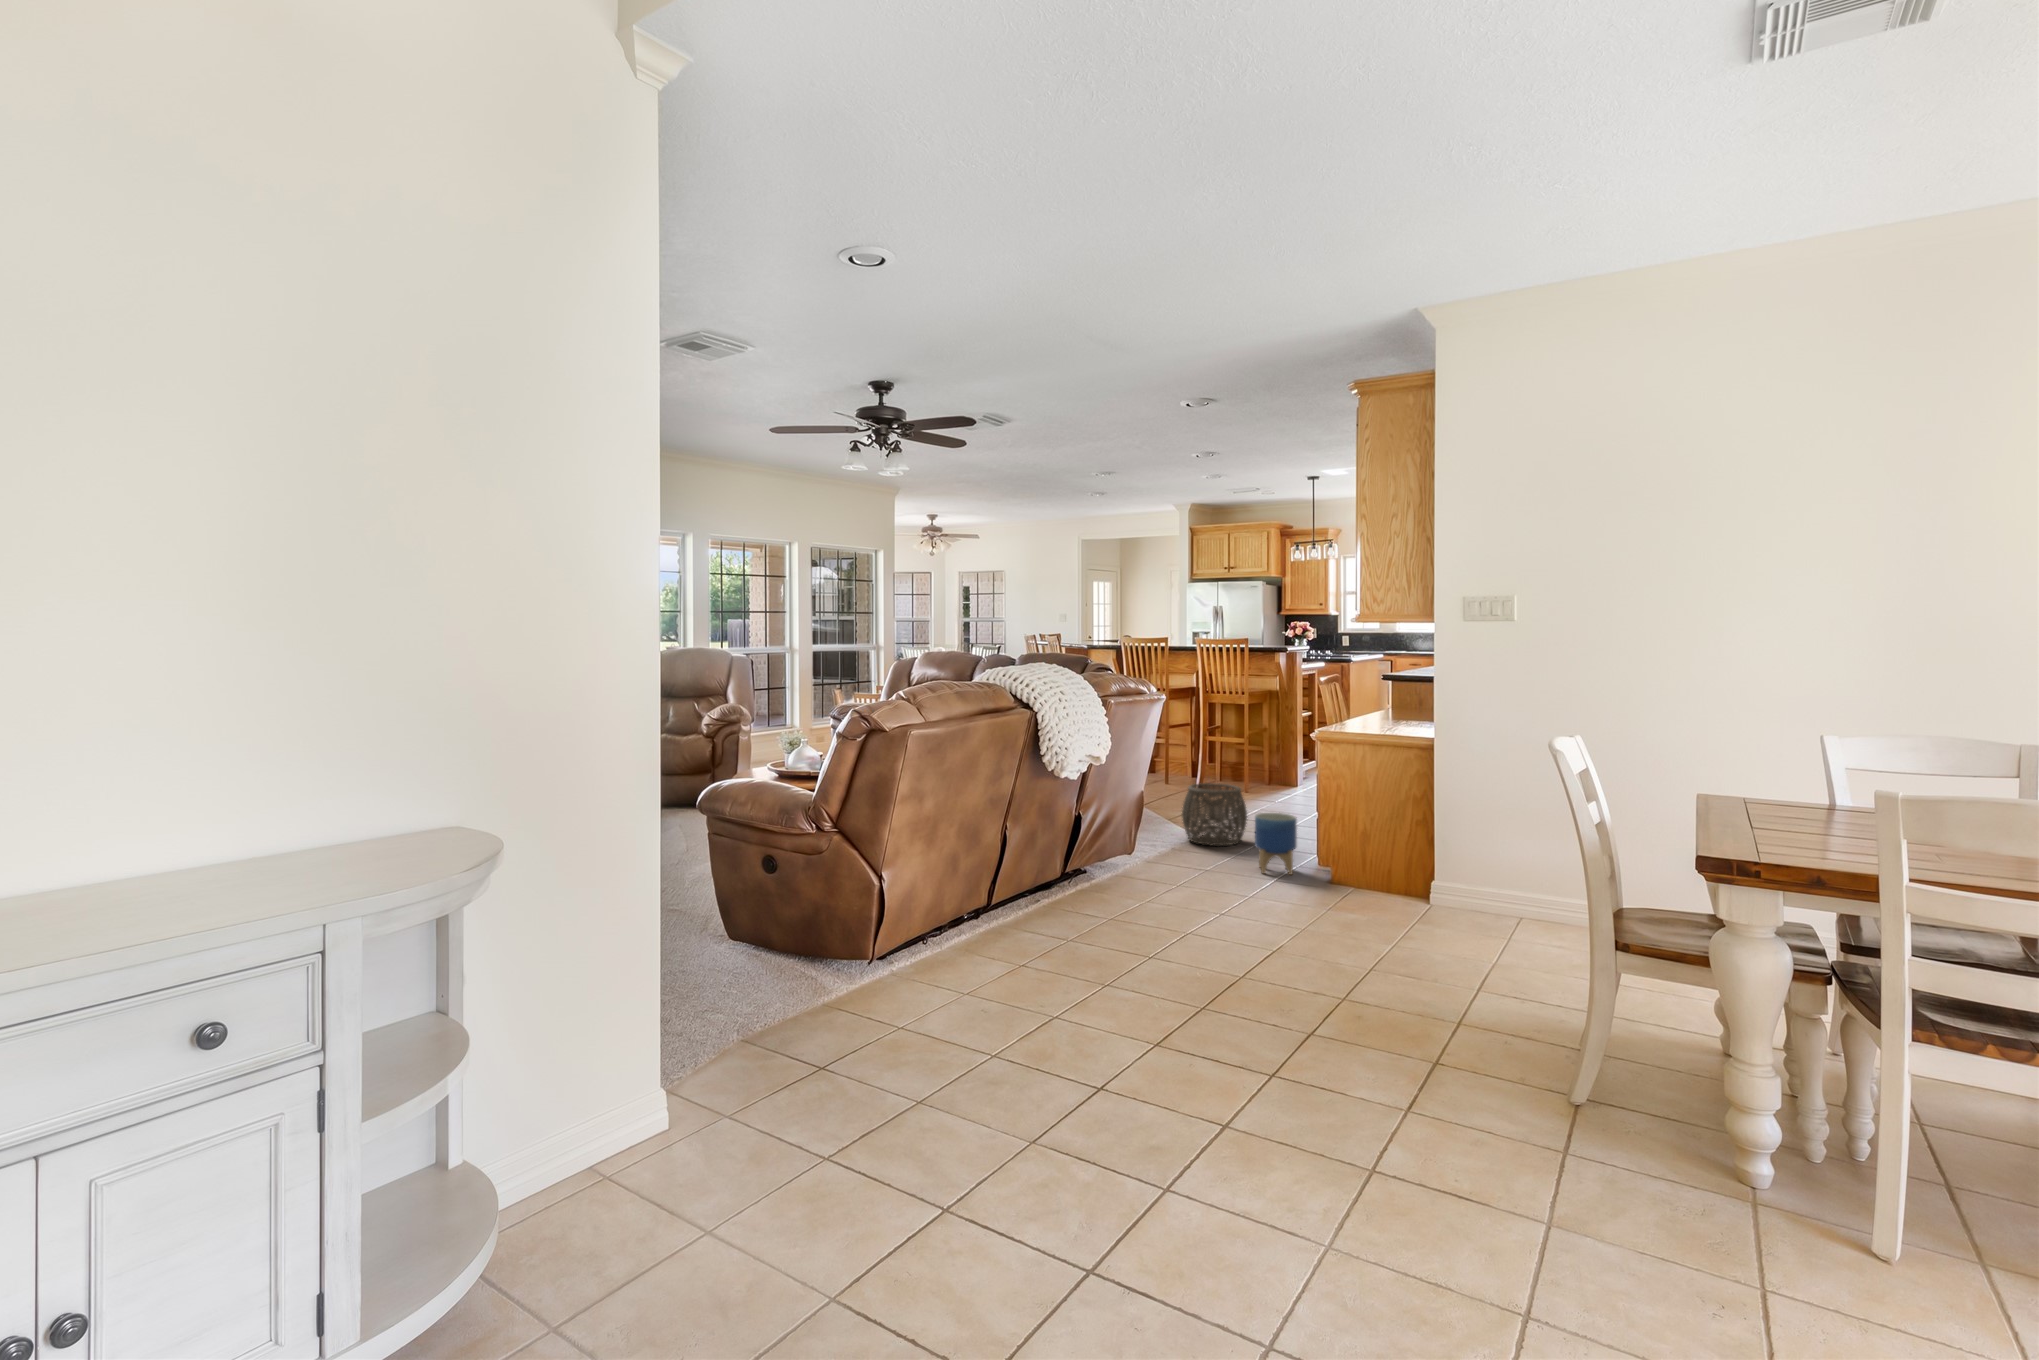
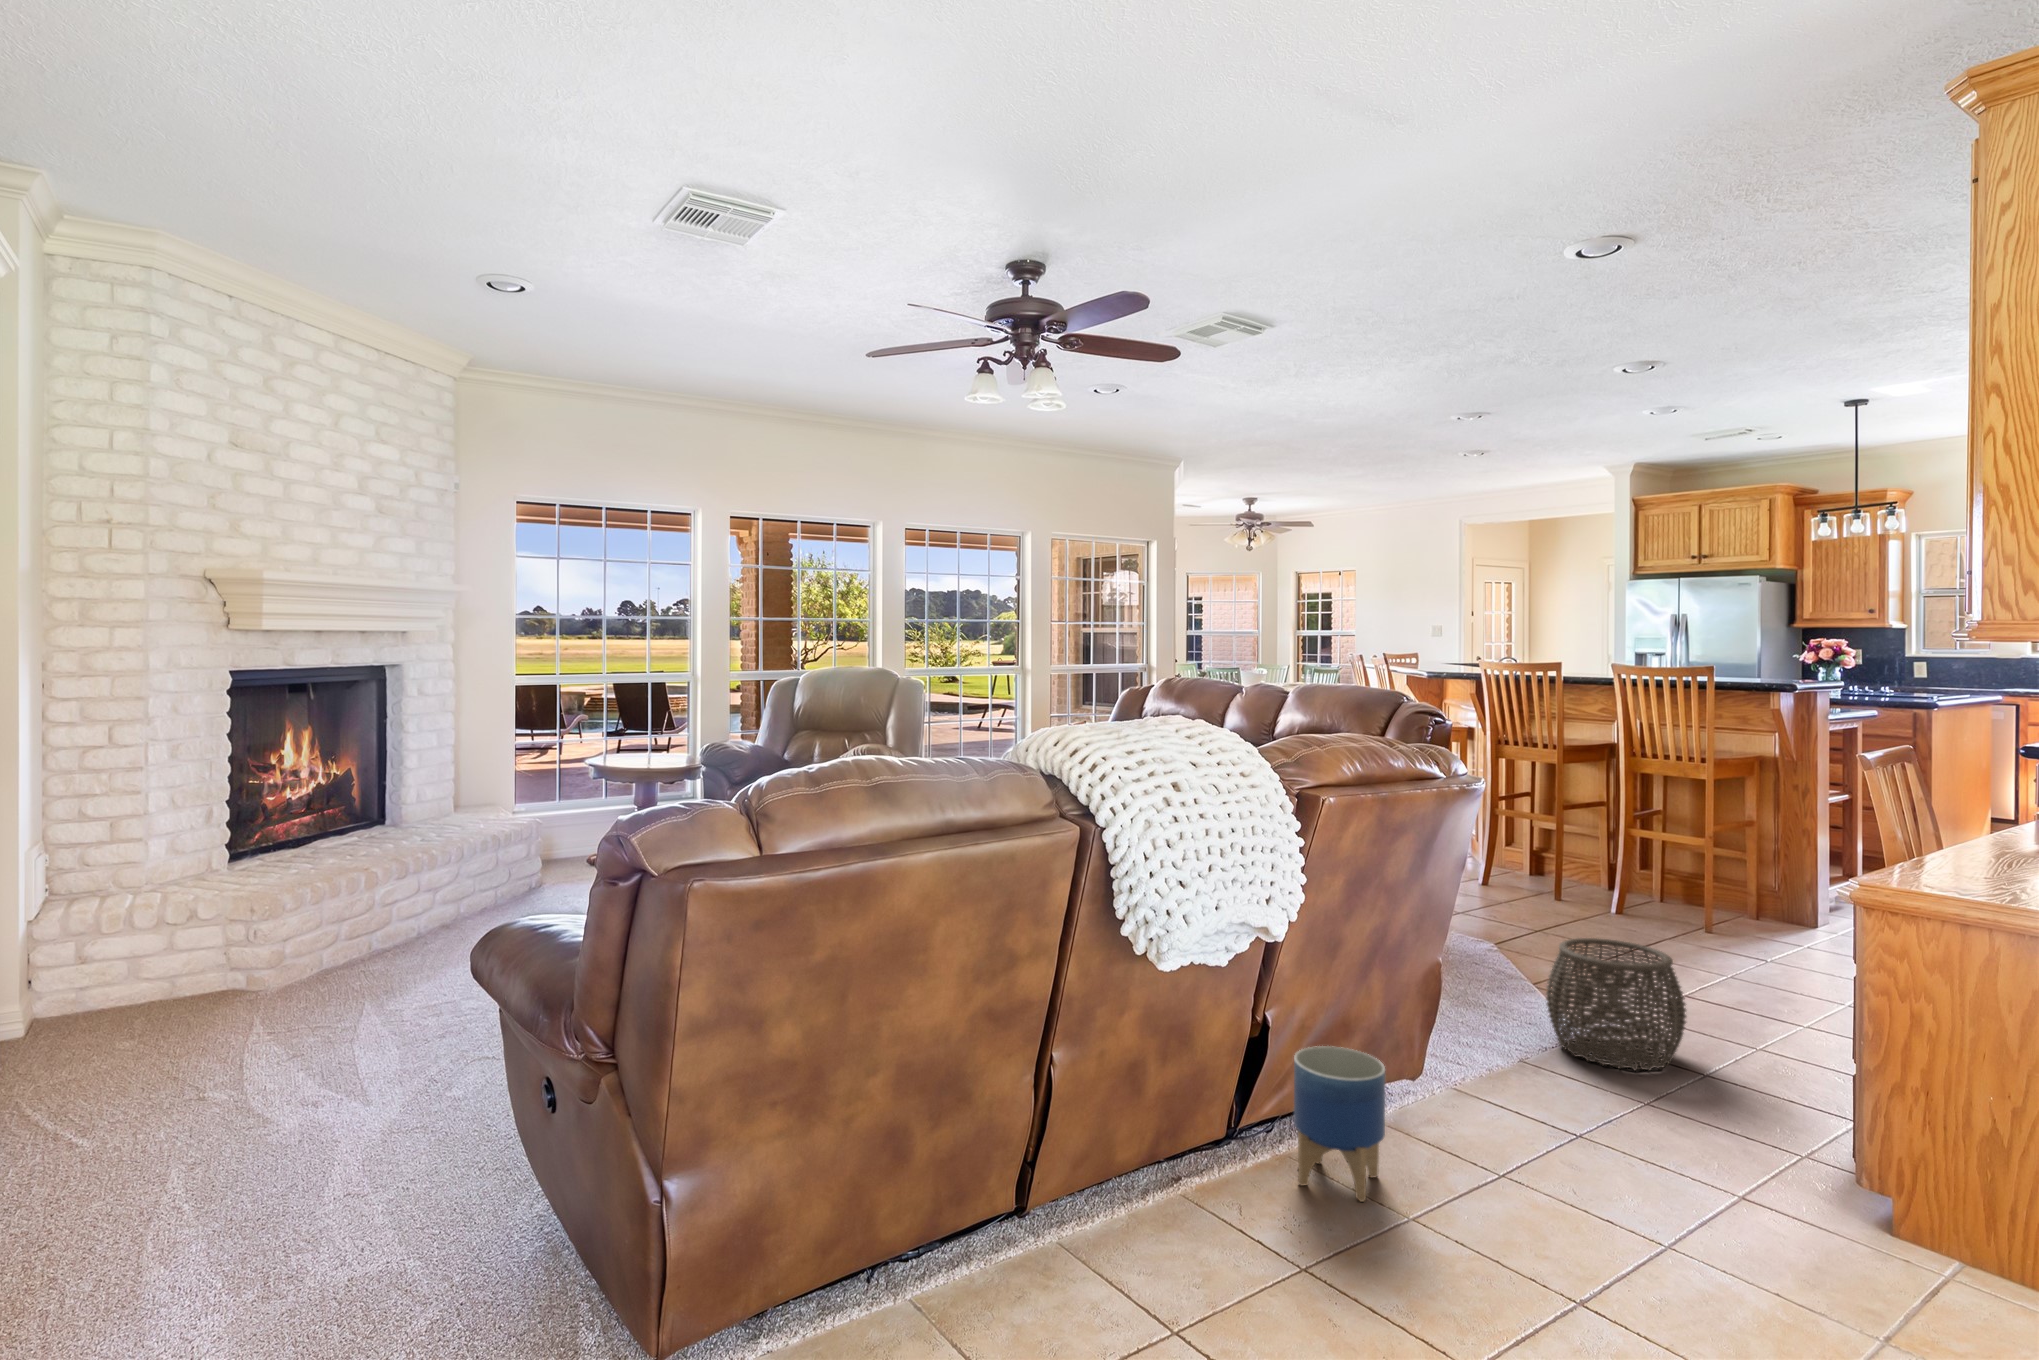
planter: present [1255,813,1297,875] -> present [1294,1046,1385,1202]

